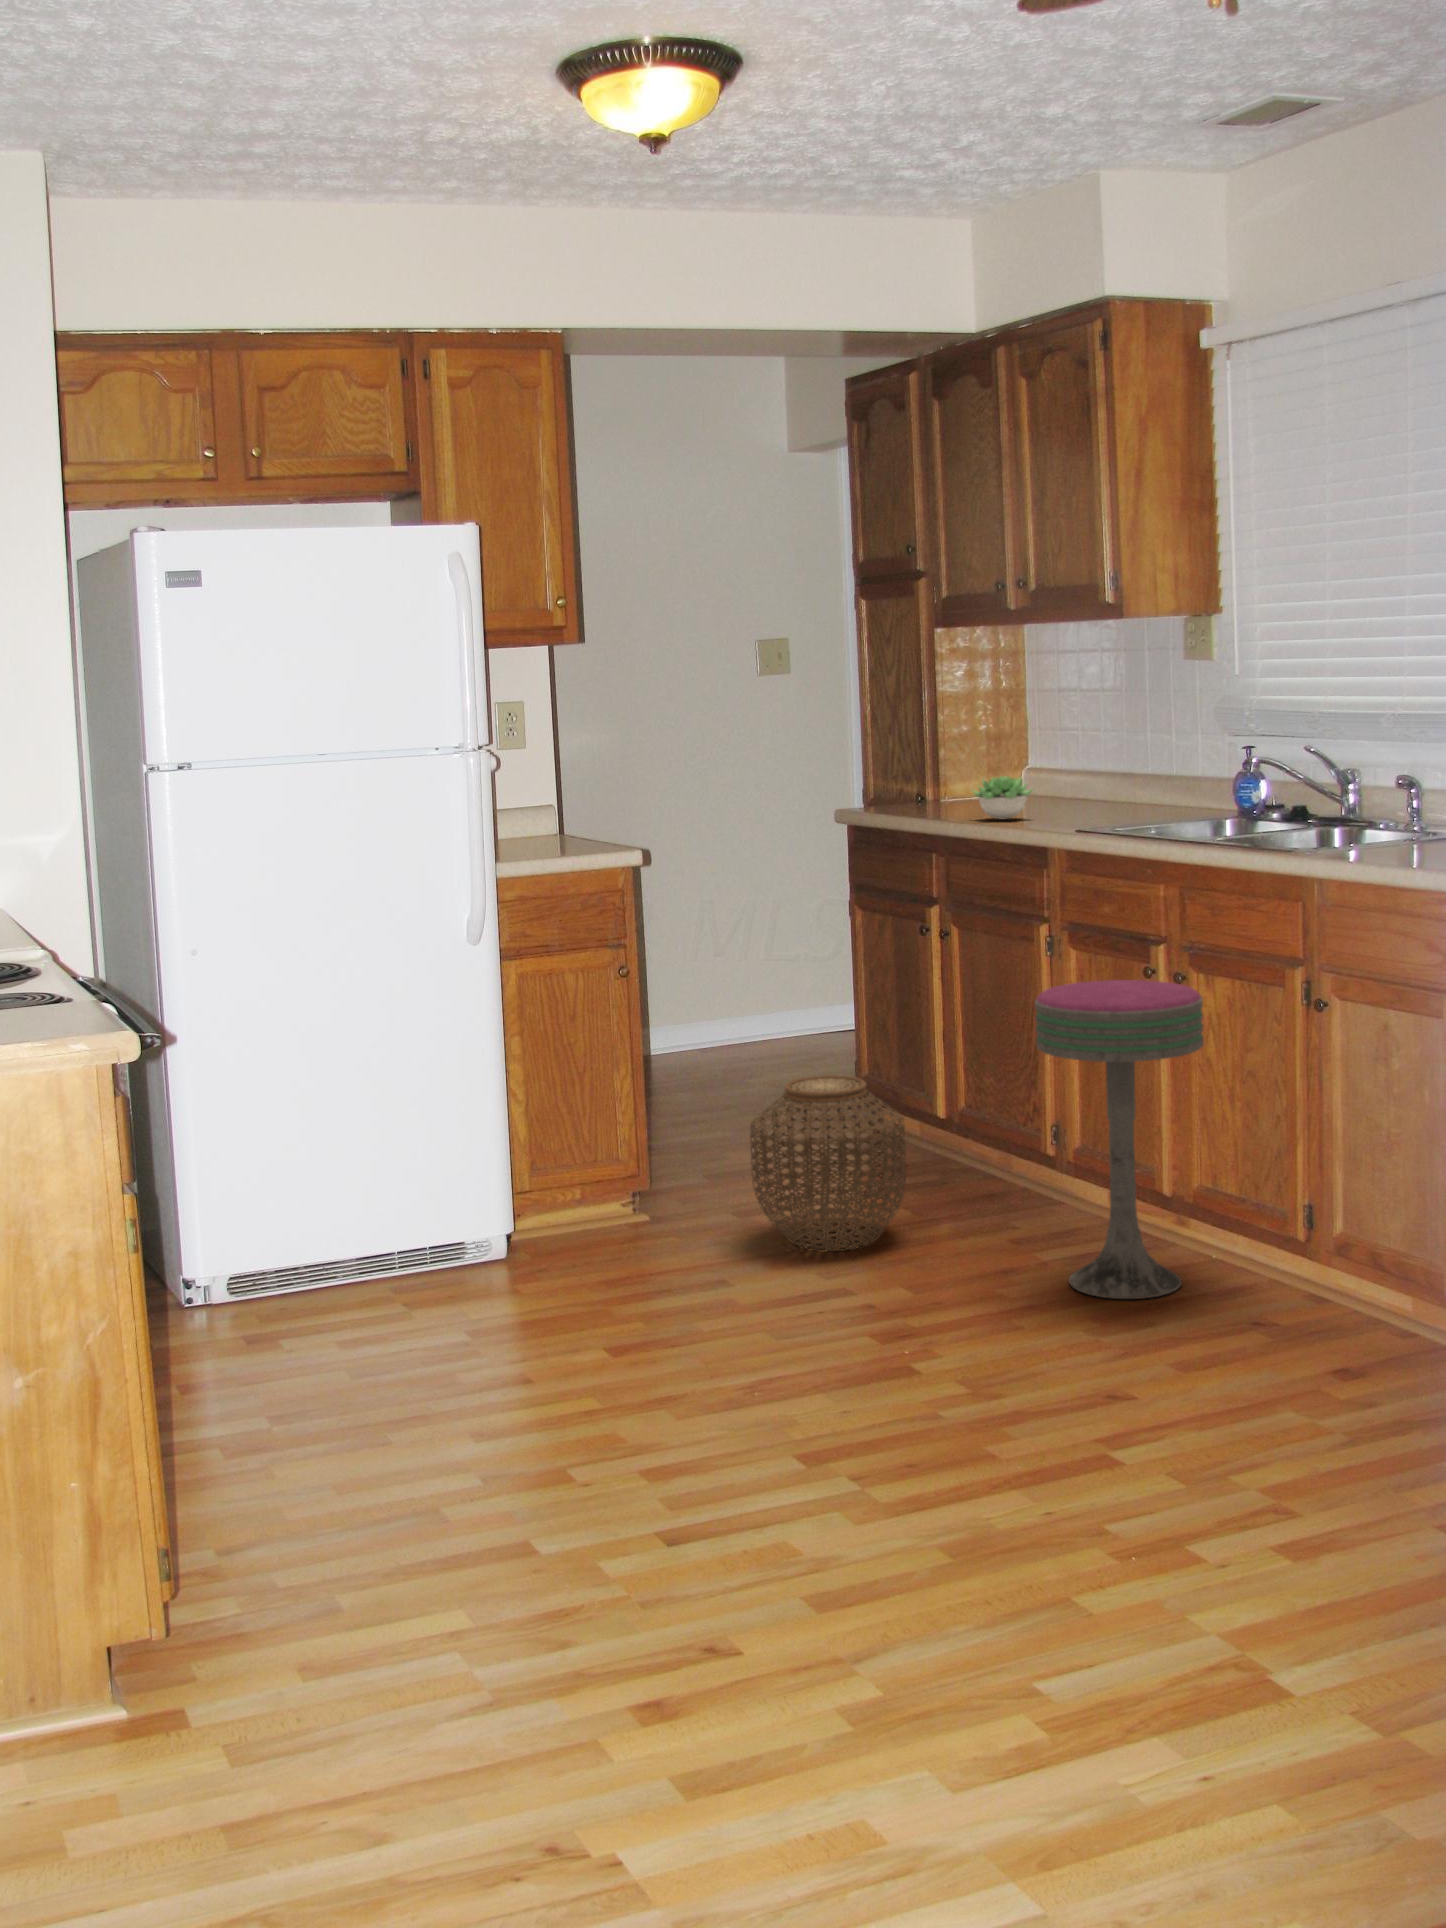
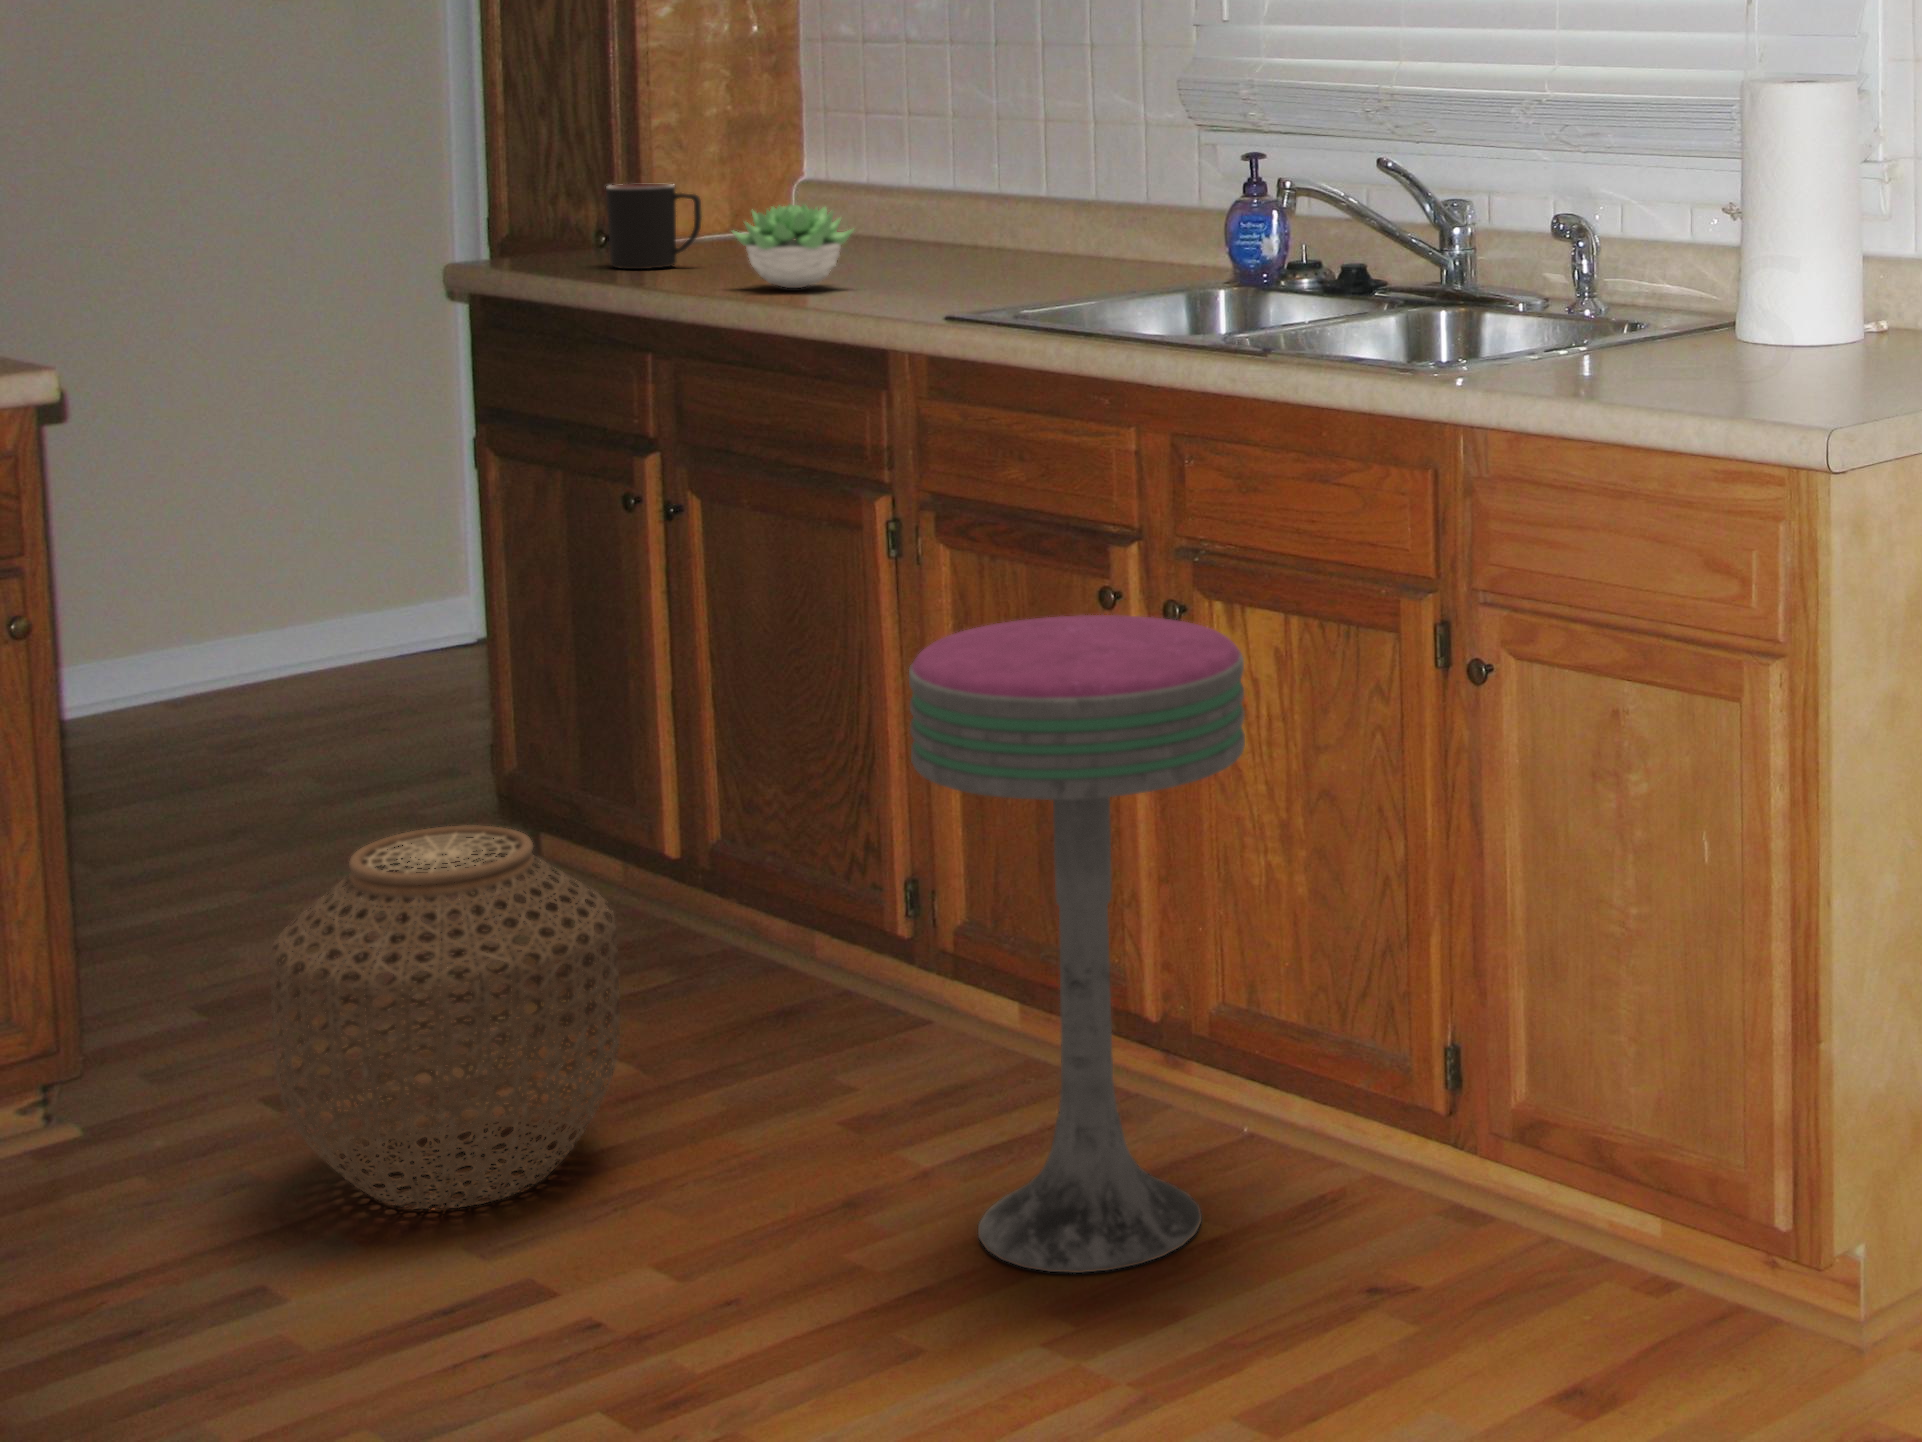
mug: none [914,767,962,811] -> present [606,184,702,269]

